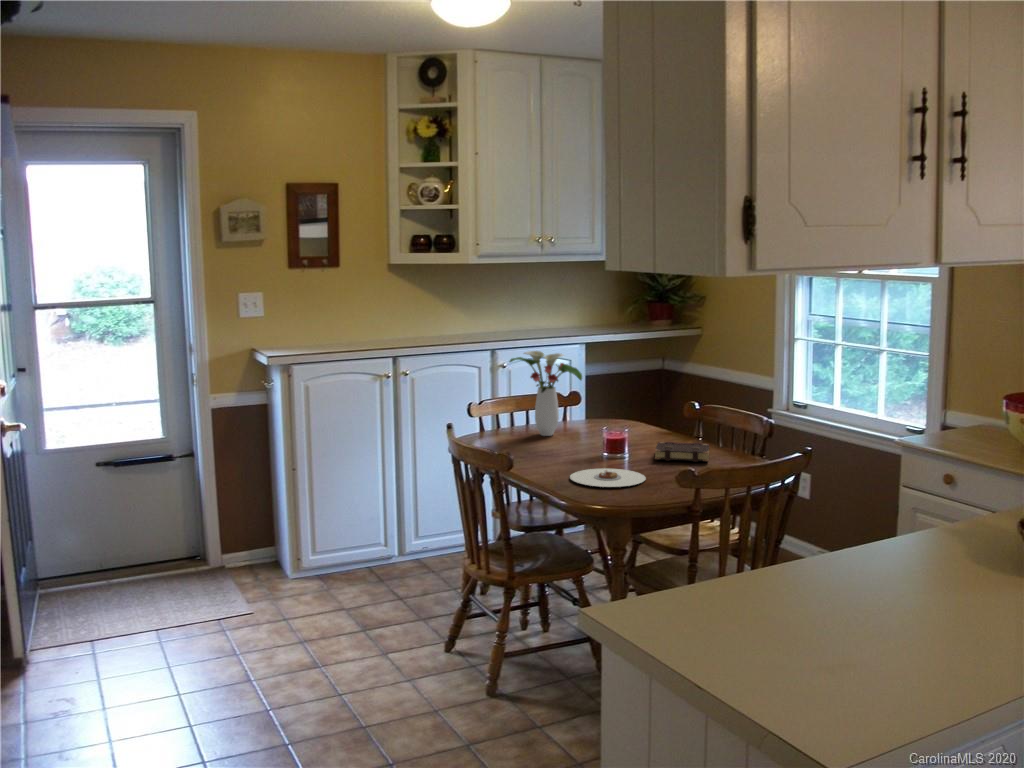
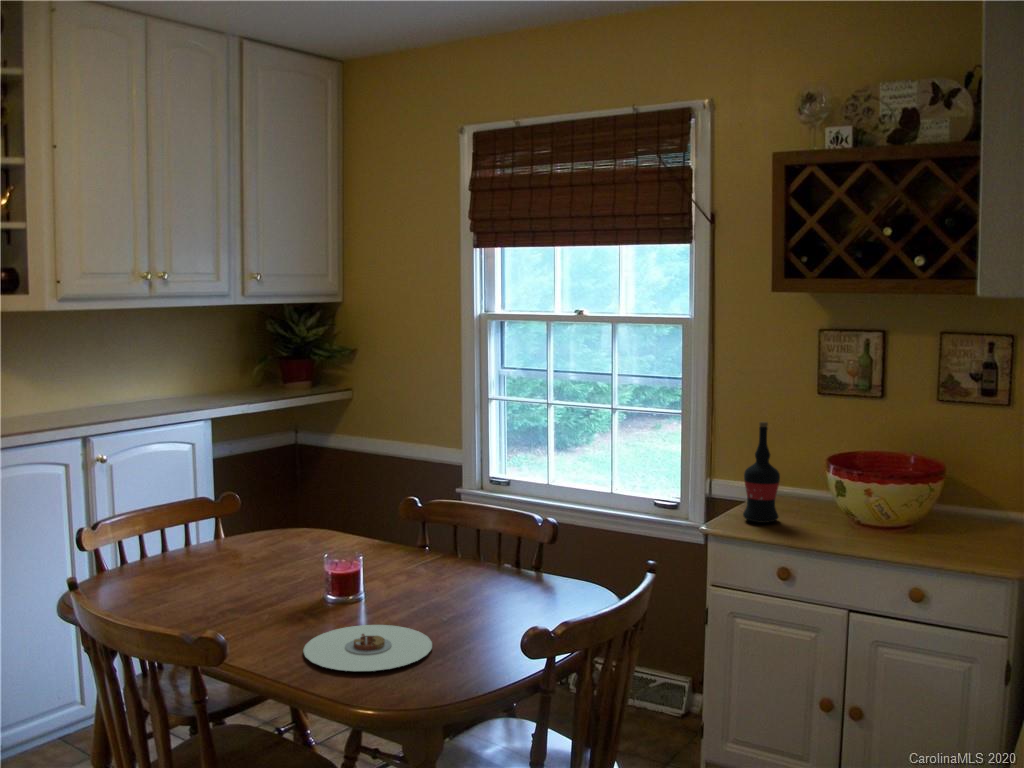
flower arrangement: present [510,351,582,436] -> none [152,437,276,571]
wine bottle: none [935,363,967,442] -> present [743,422,780,523]
book: present [655,442,709,462] -> none [405,561,496,598]

